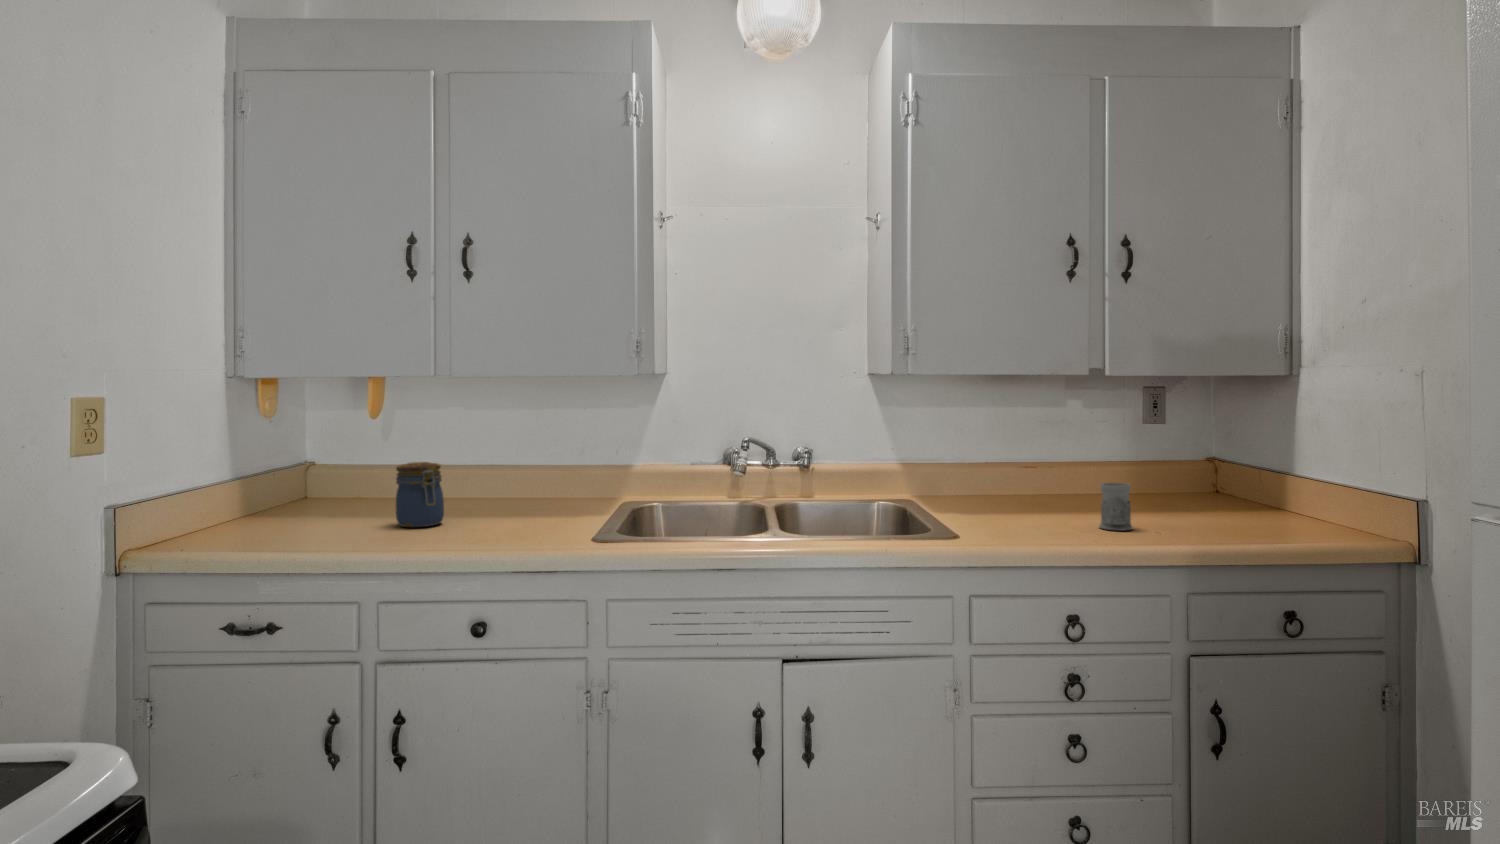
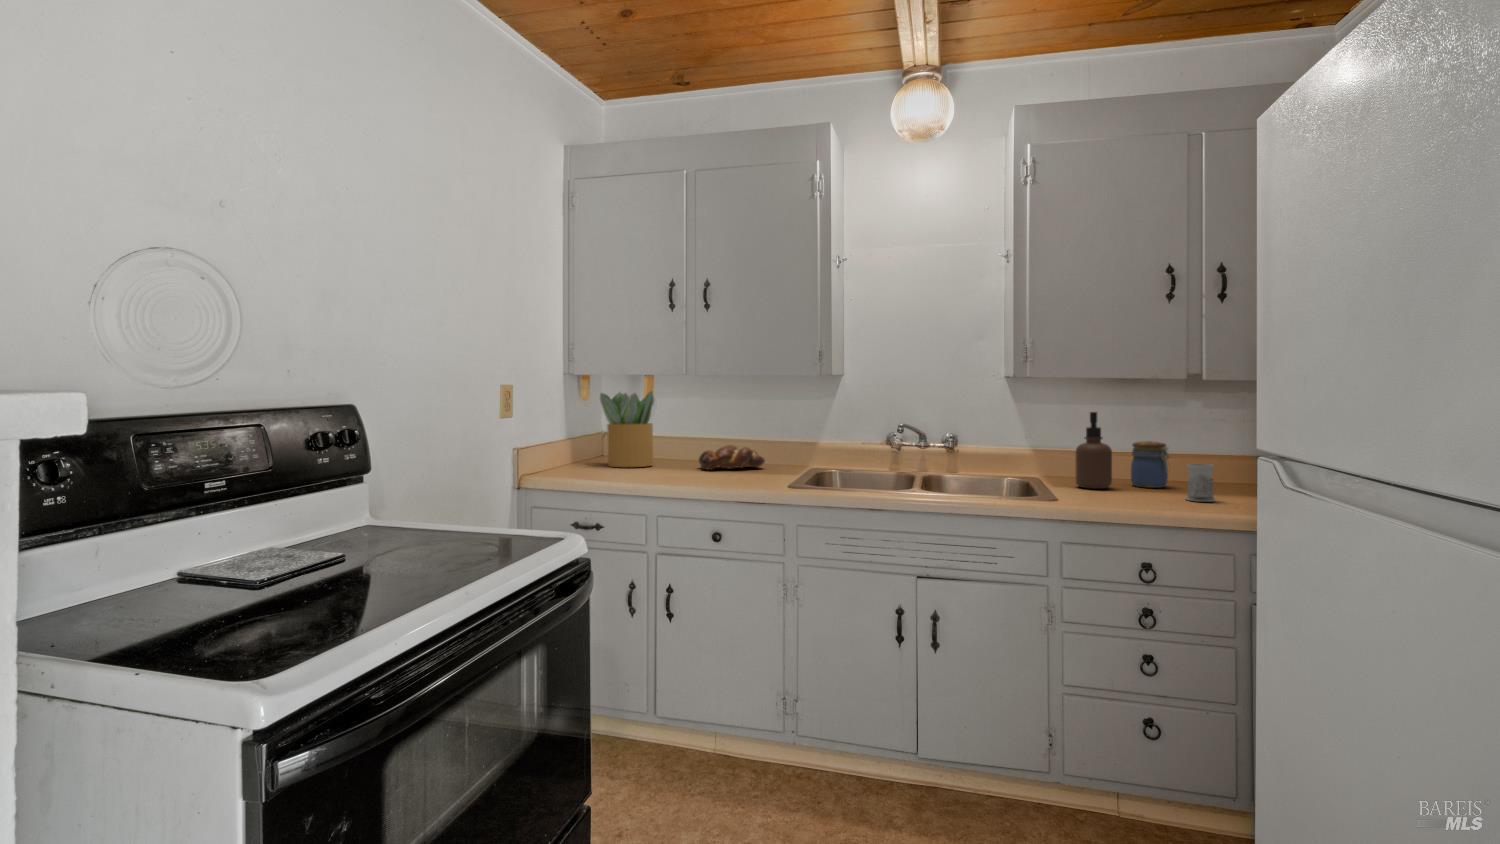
potted plant: none [297,397,388,514] -> present [600,391,654,467]
soap dispenser: none [965,420,1008,517] -> present [1075,412,1112,489]
jar: present [396,462,444,527] -> present [1131,441,1169,488]
bread loaf: none [458,474,557,512] -> present [699,445,765,470]

